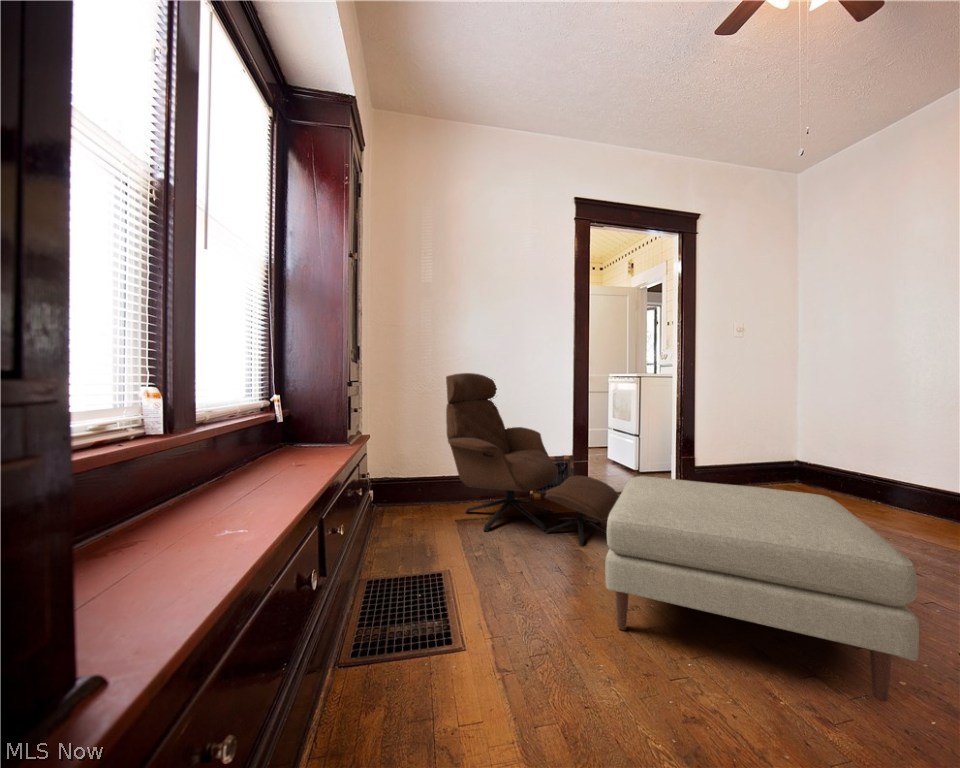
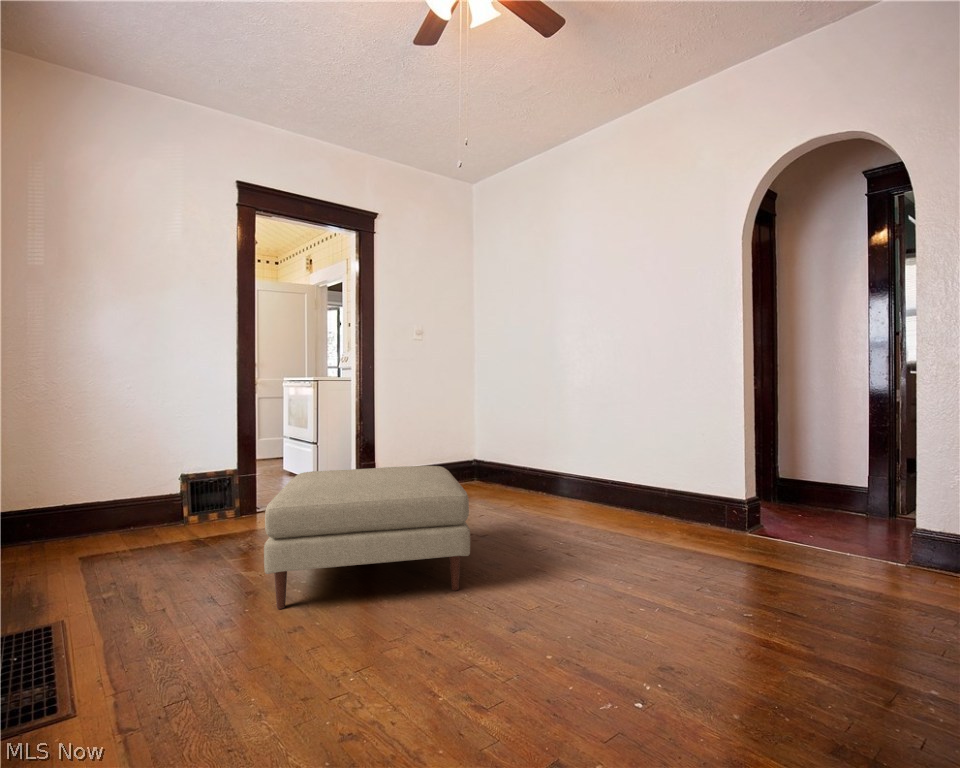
lounge chair: present [446,373,619,546] -> none [48,375,290,570]

